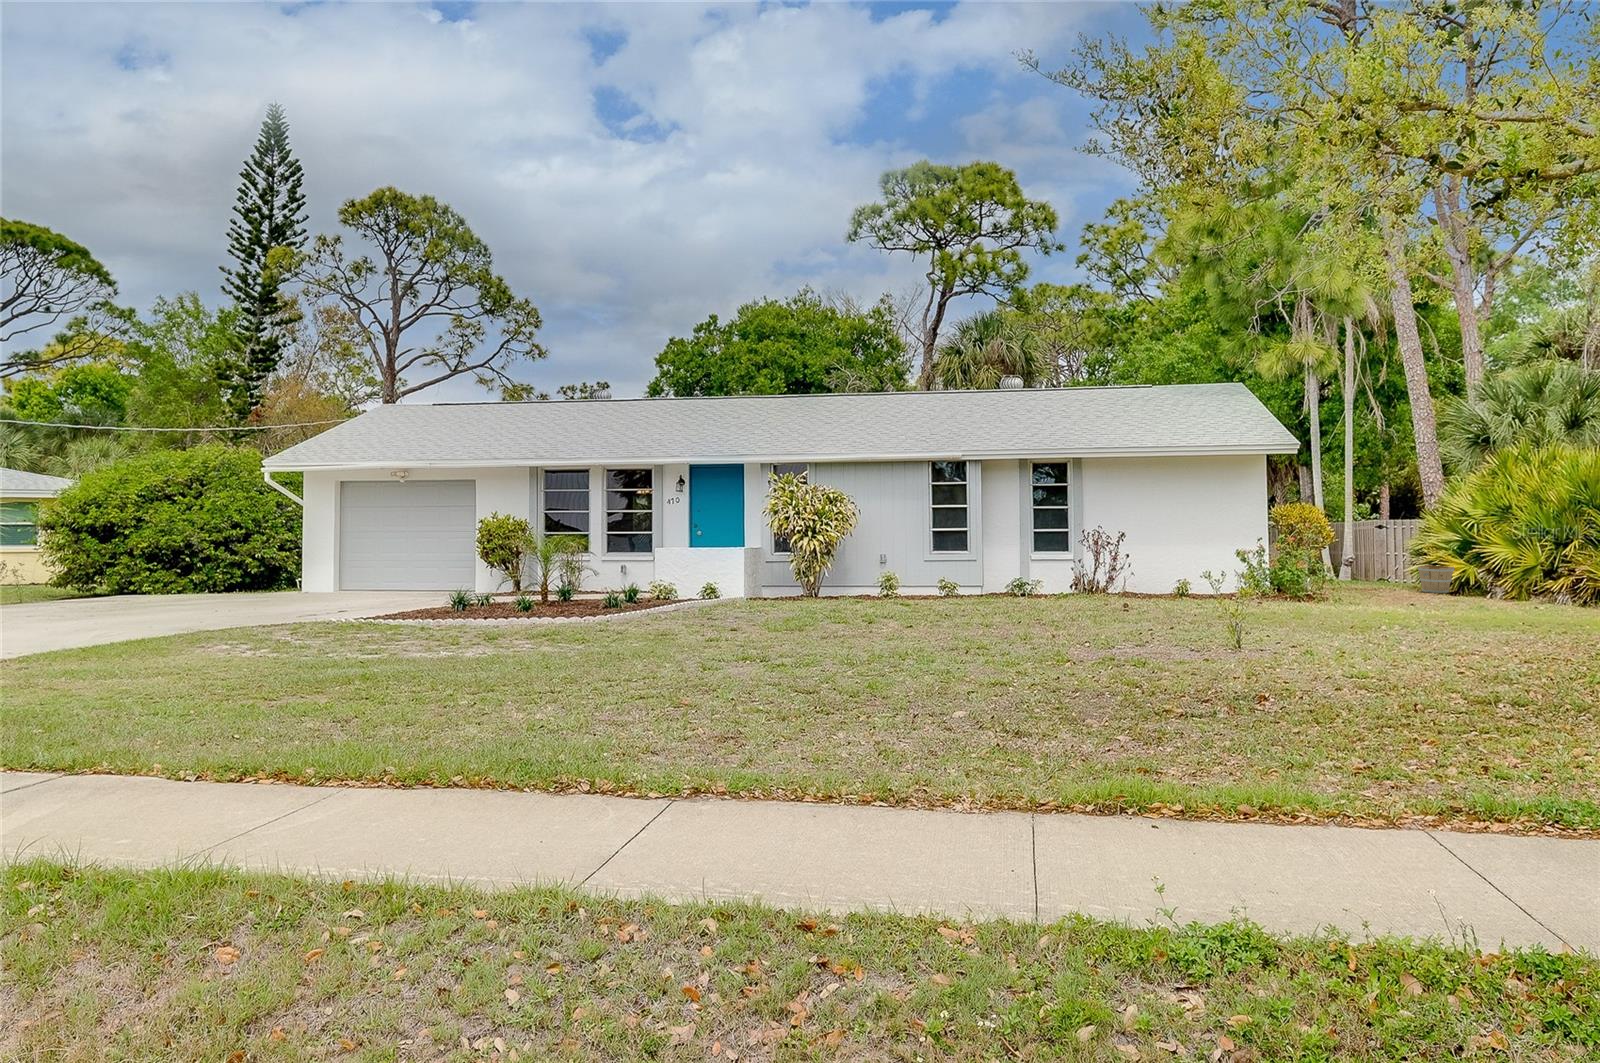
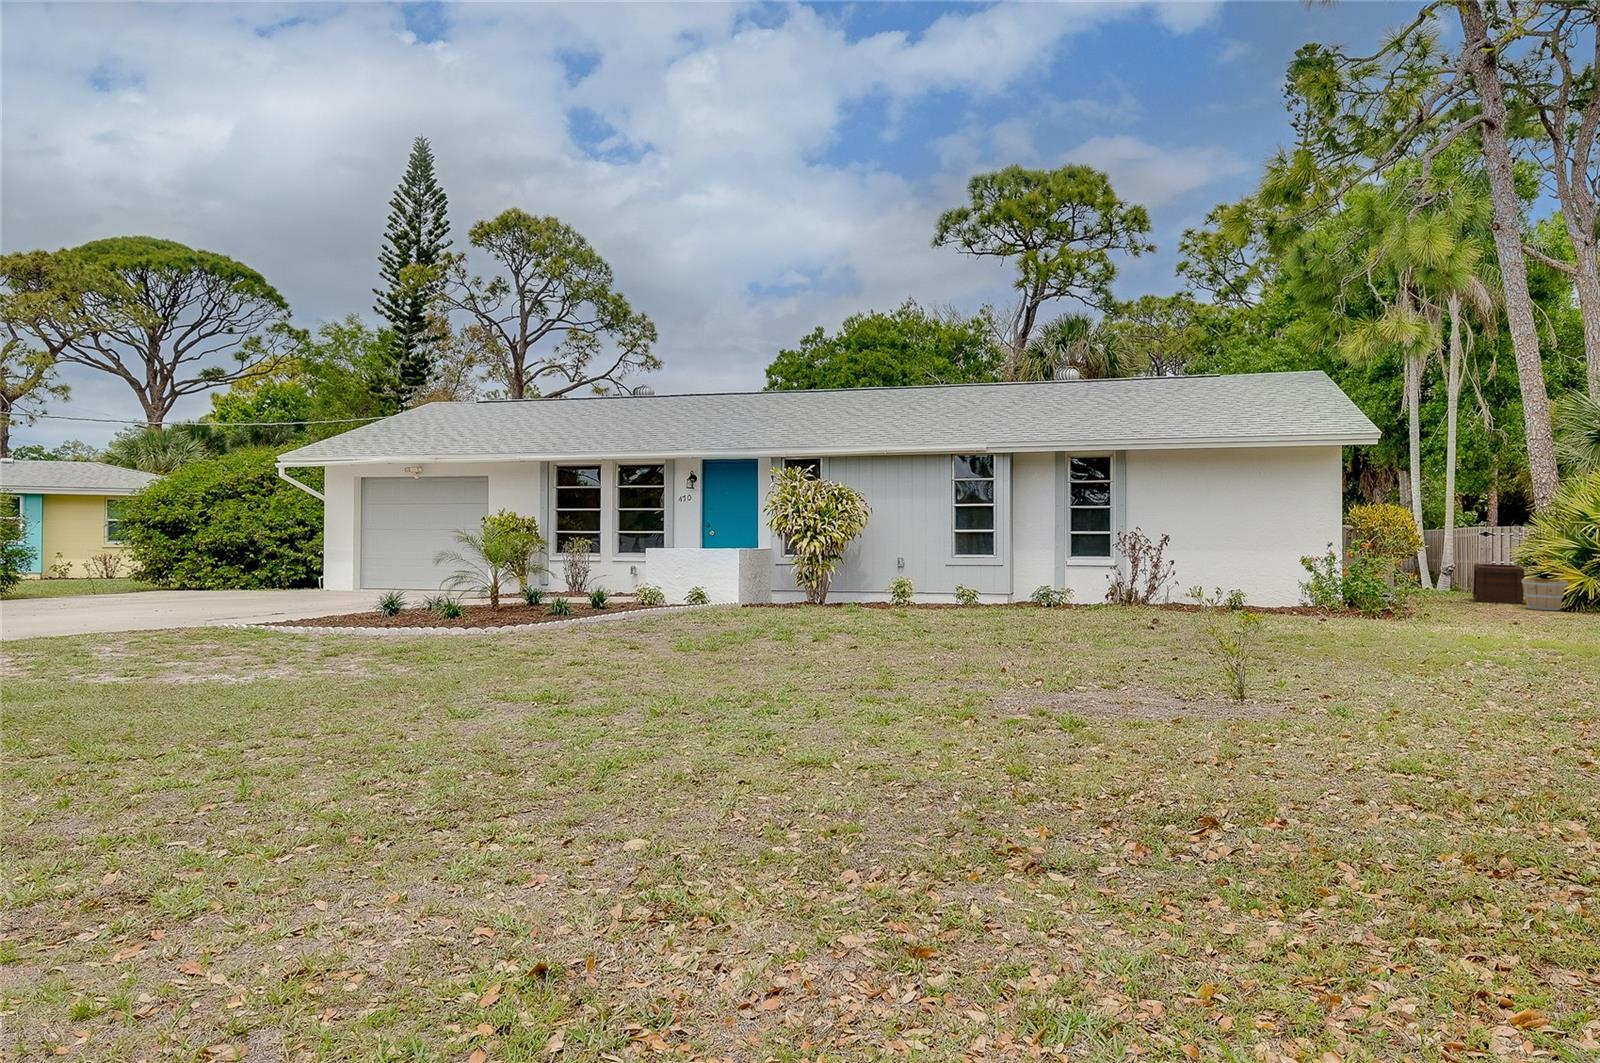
wooden crate: none [1375,554,1418,589] -> present [1473,564,1524,604]

